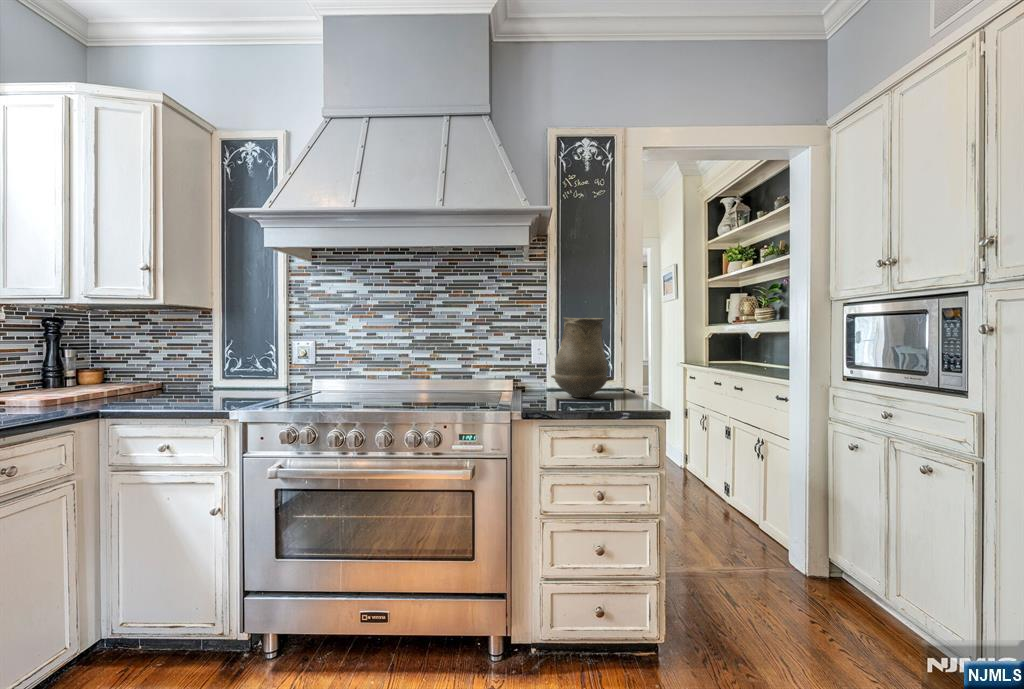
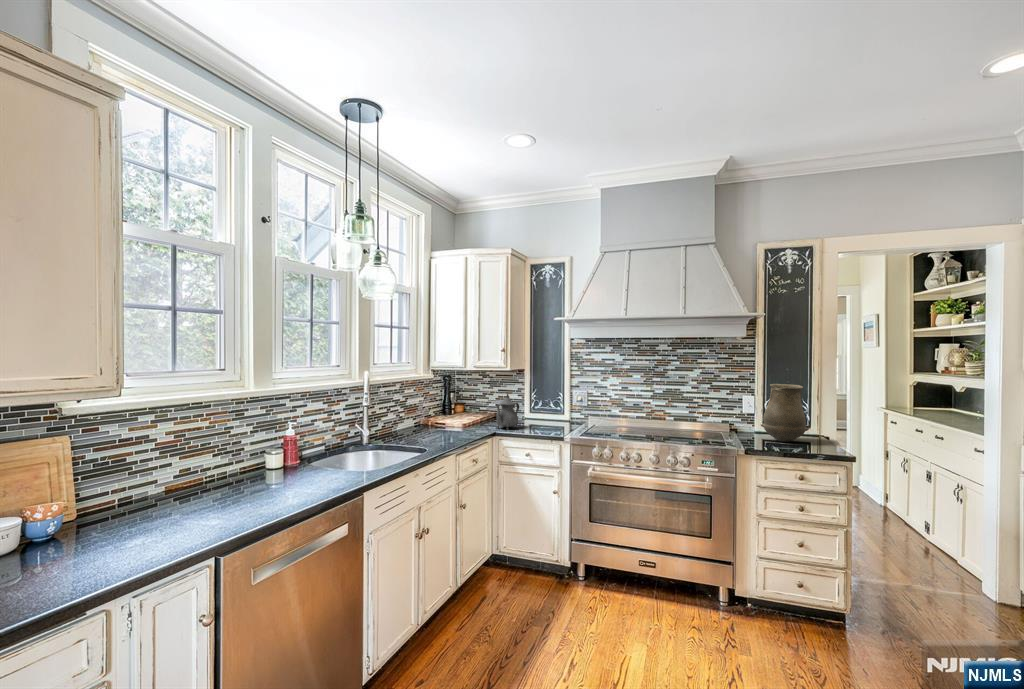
teapot: none [99,339,173,406] -> present [496,393,519,430]

